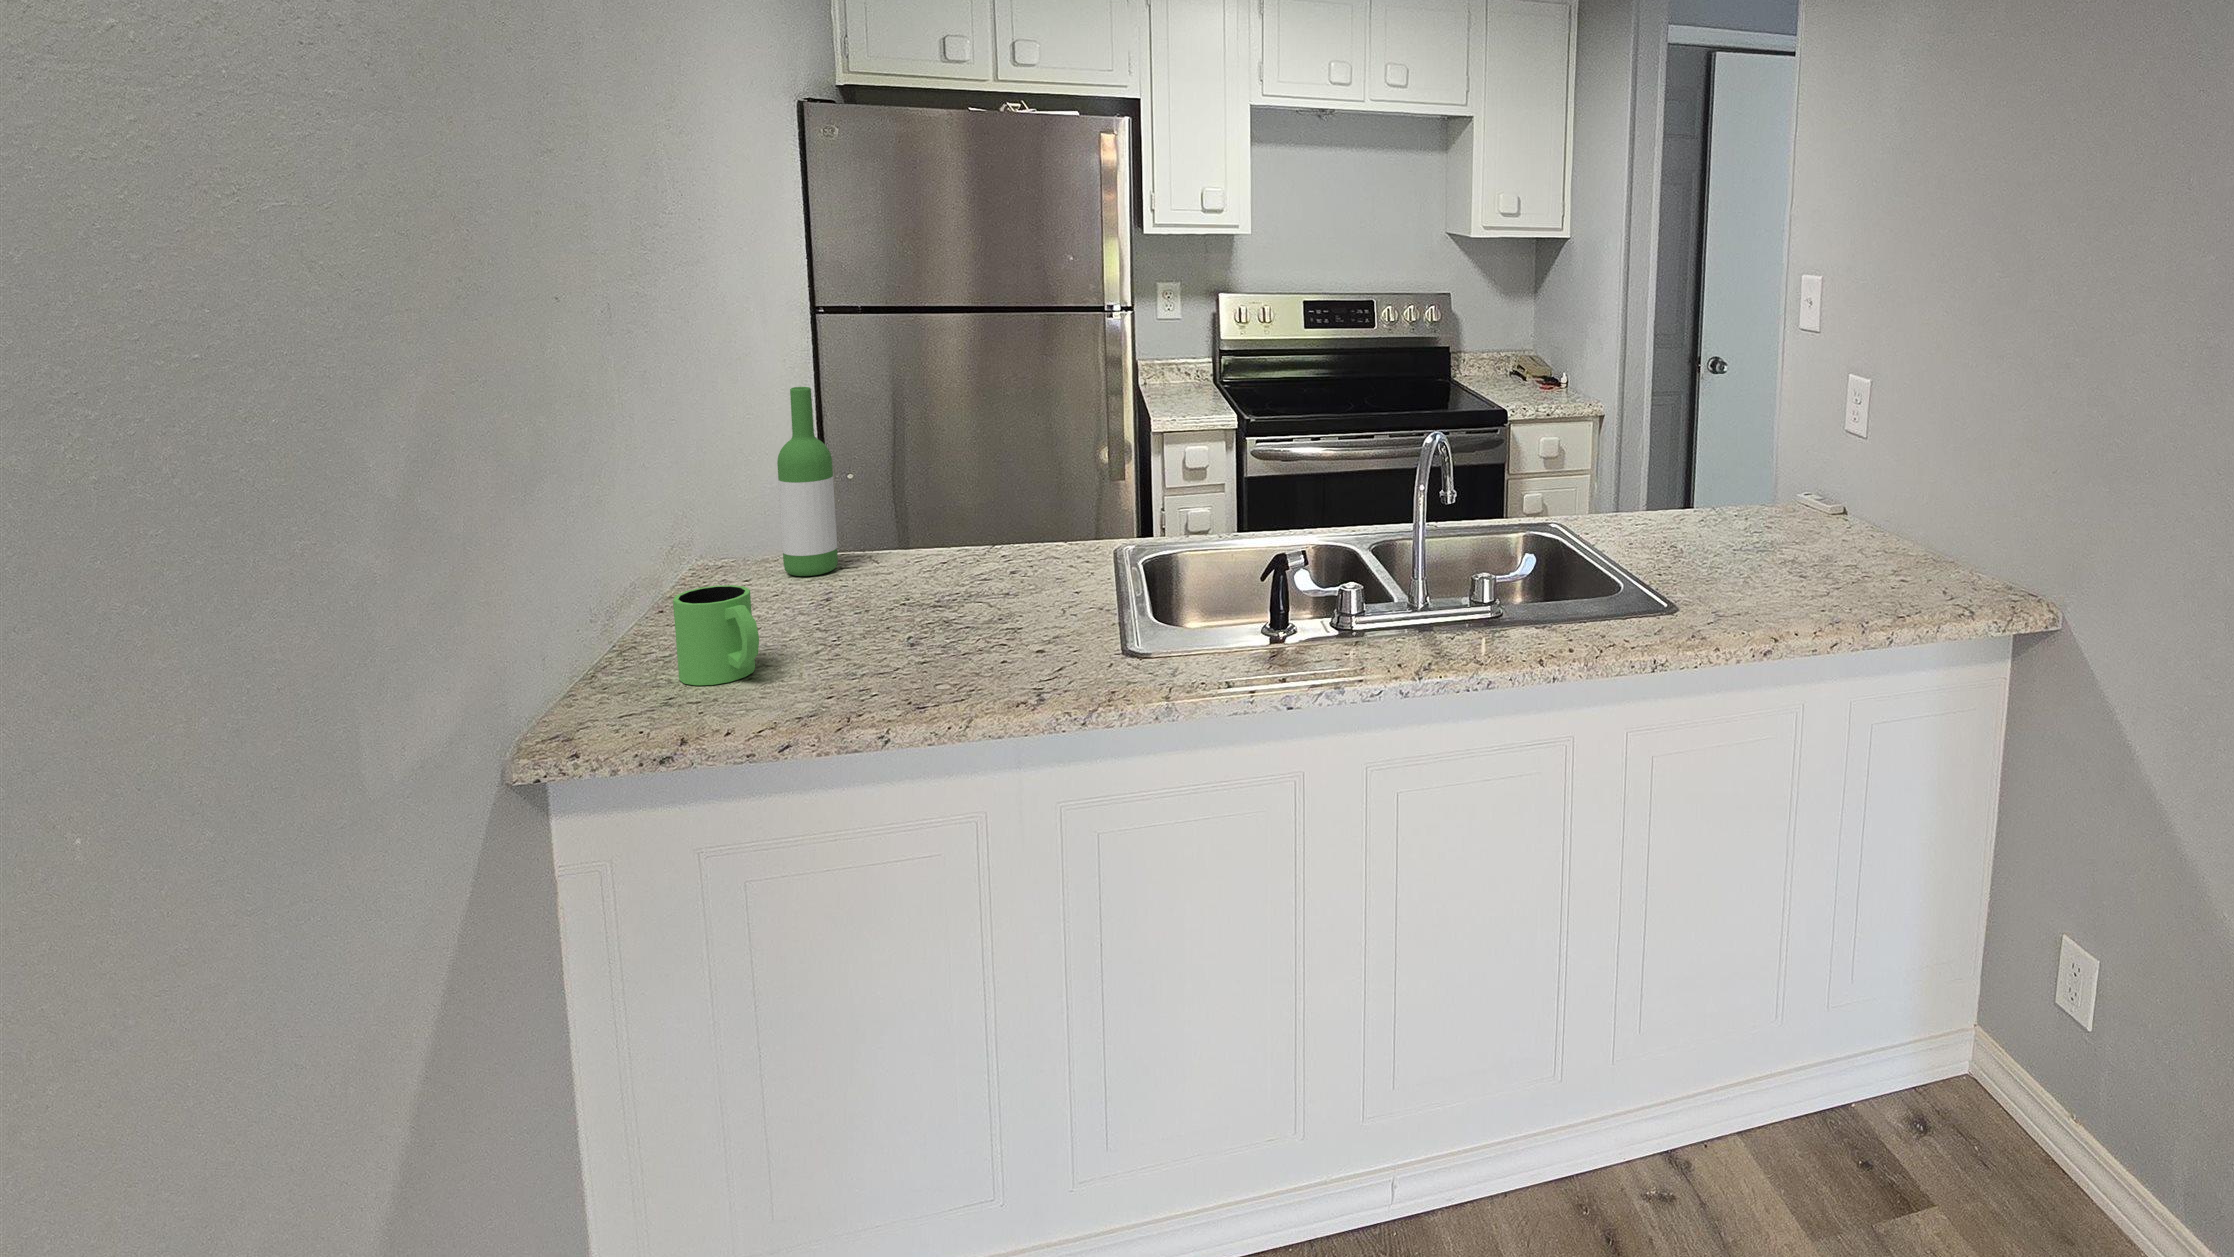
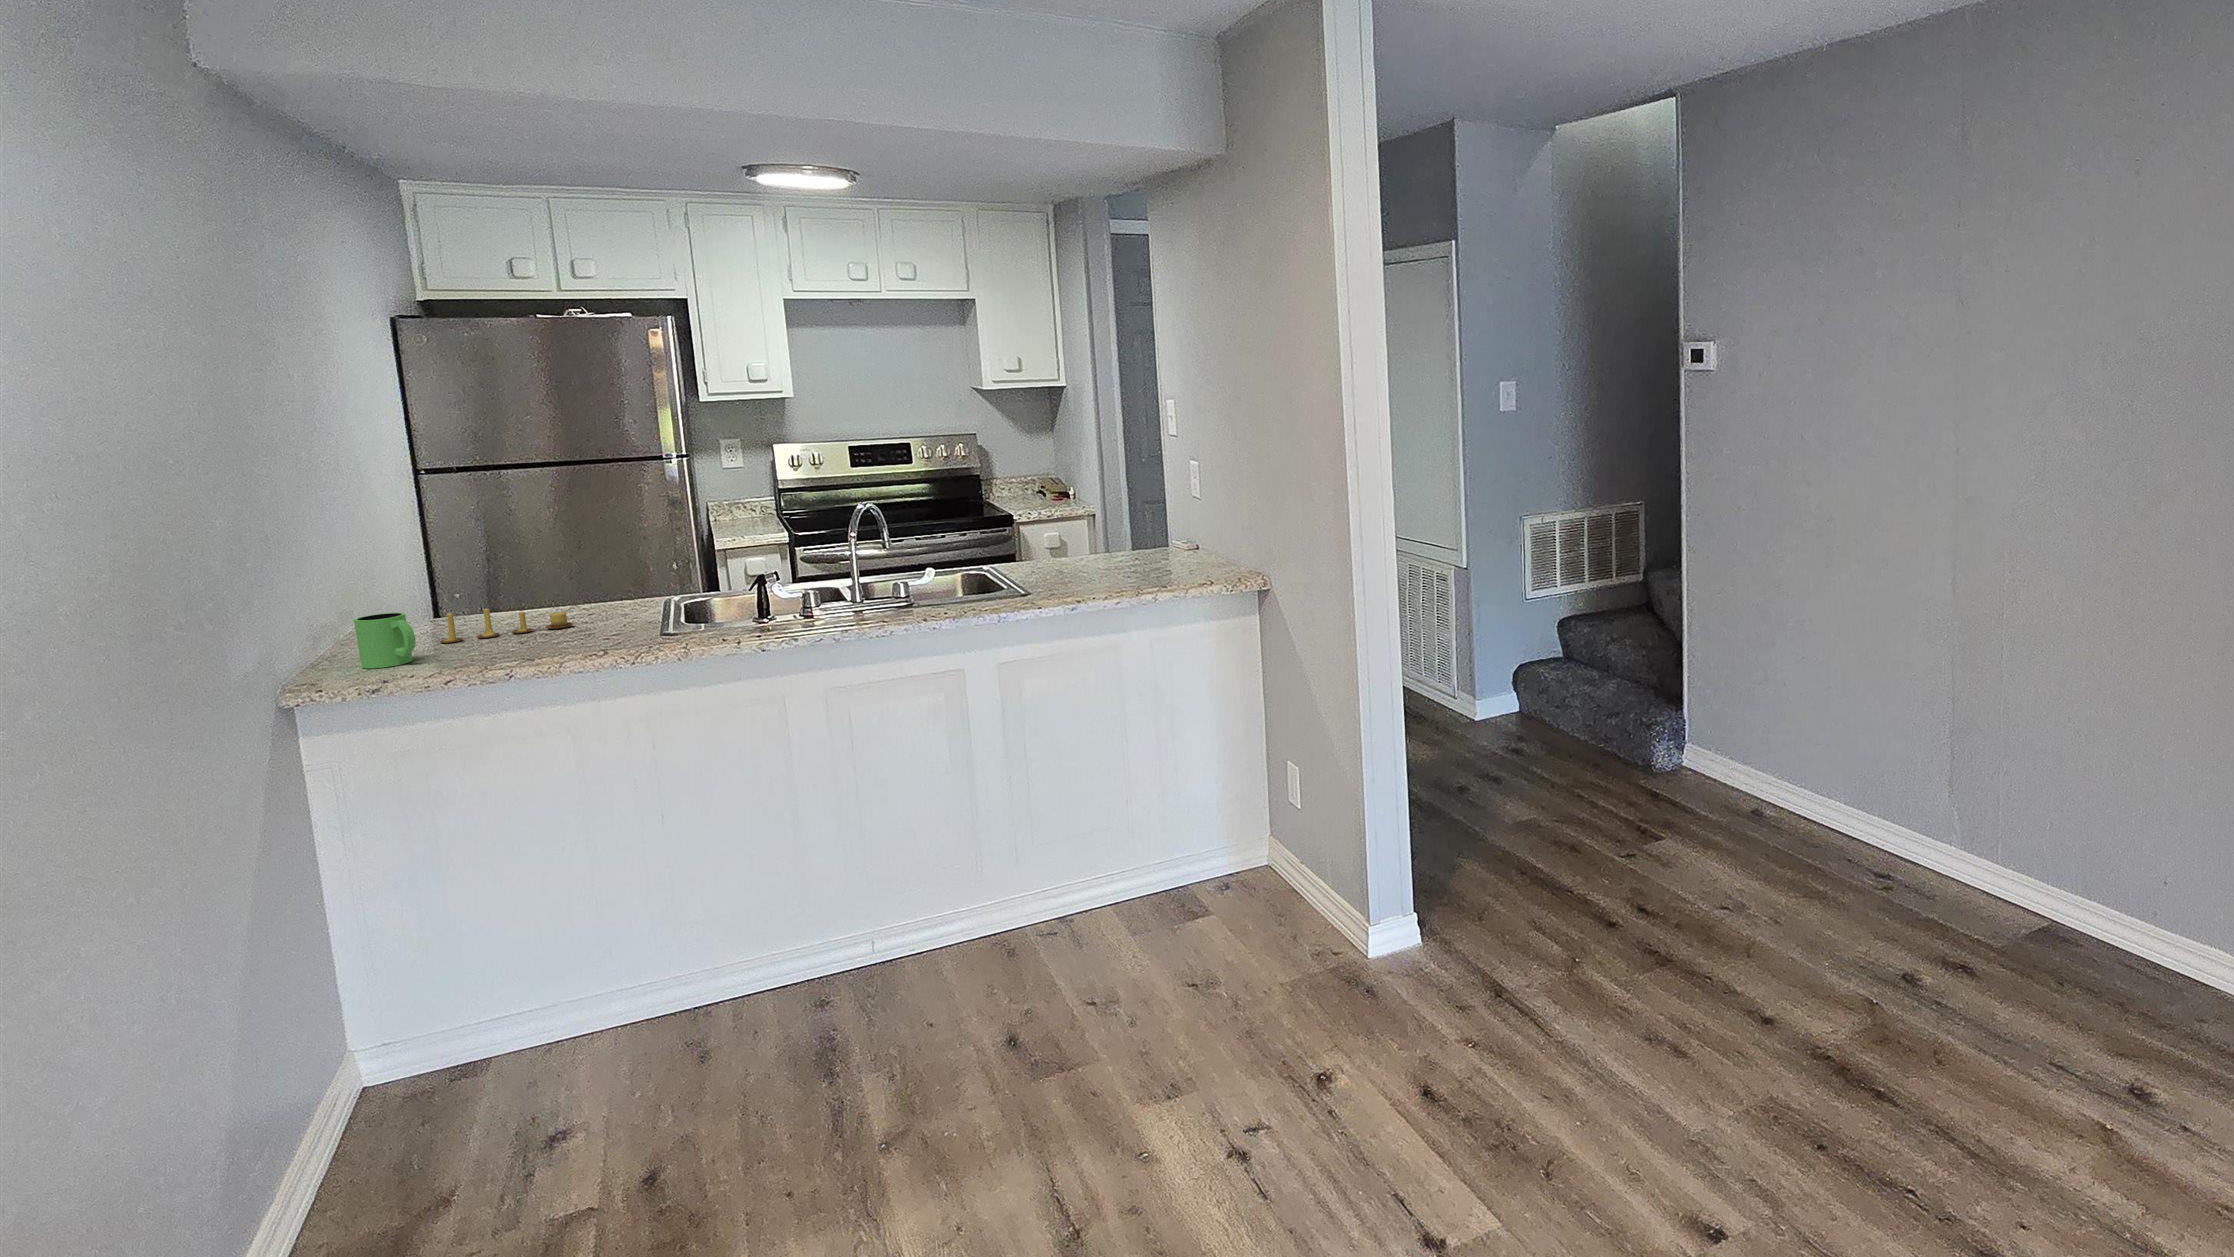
wine bottle: present [777,387,838,576] -> none [407,506,458,628]
candle: none [803,564,990,622] -> present [440,606,573,643]

